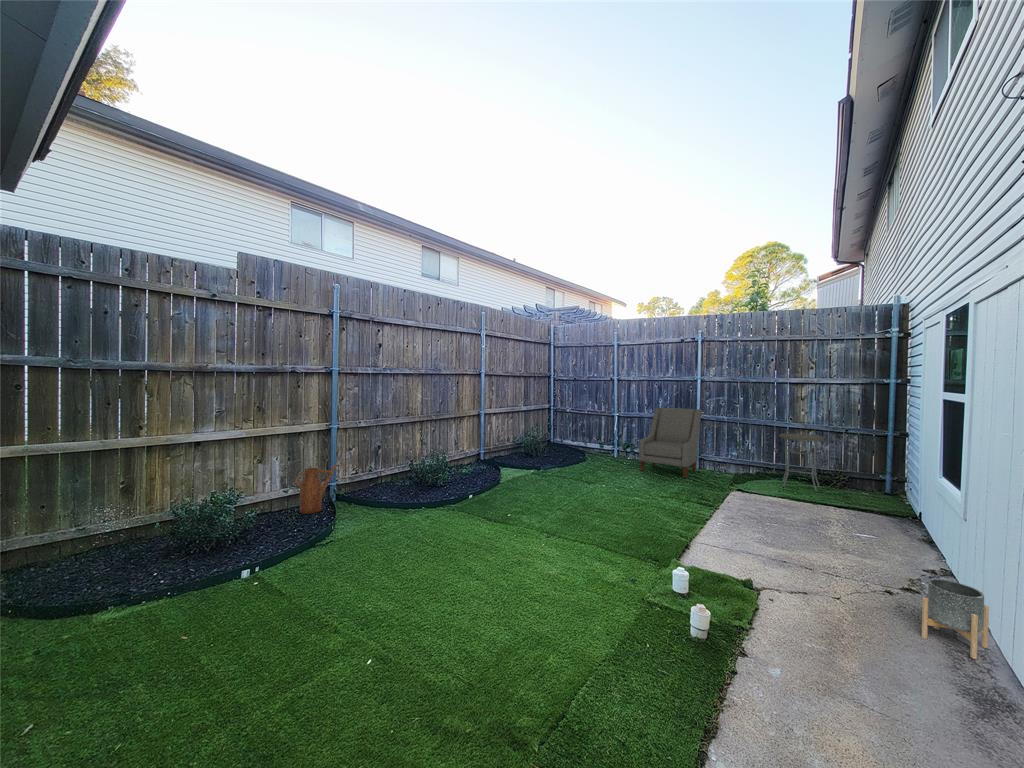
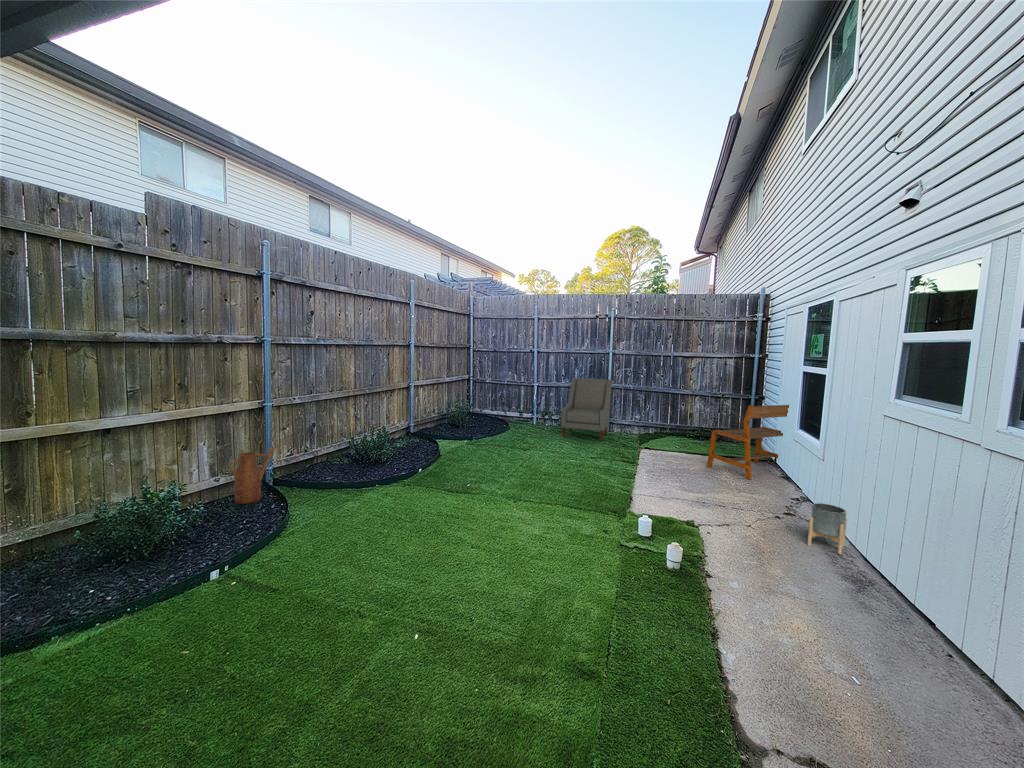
side table: present [779,433,824,492] -> none [675,399,708,447]
bench: none [811,442,948,538] -> present [707,405,789,479]

